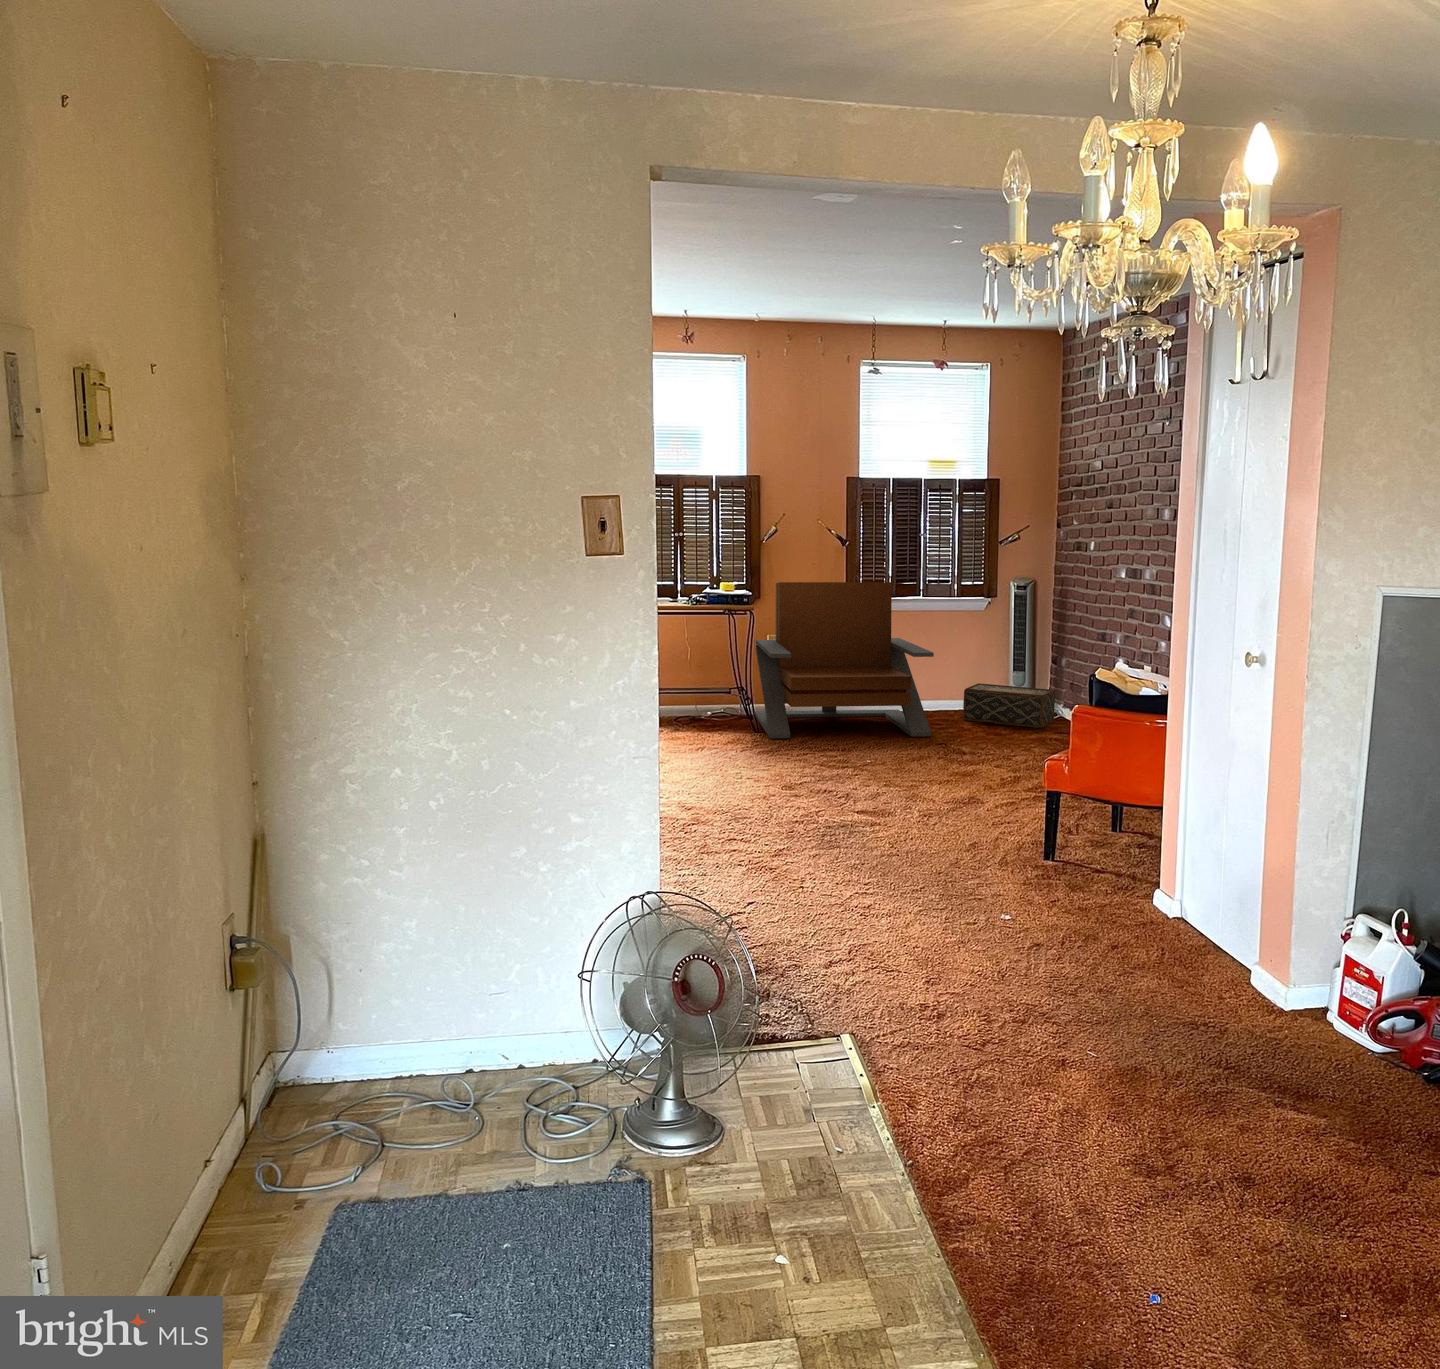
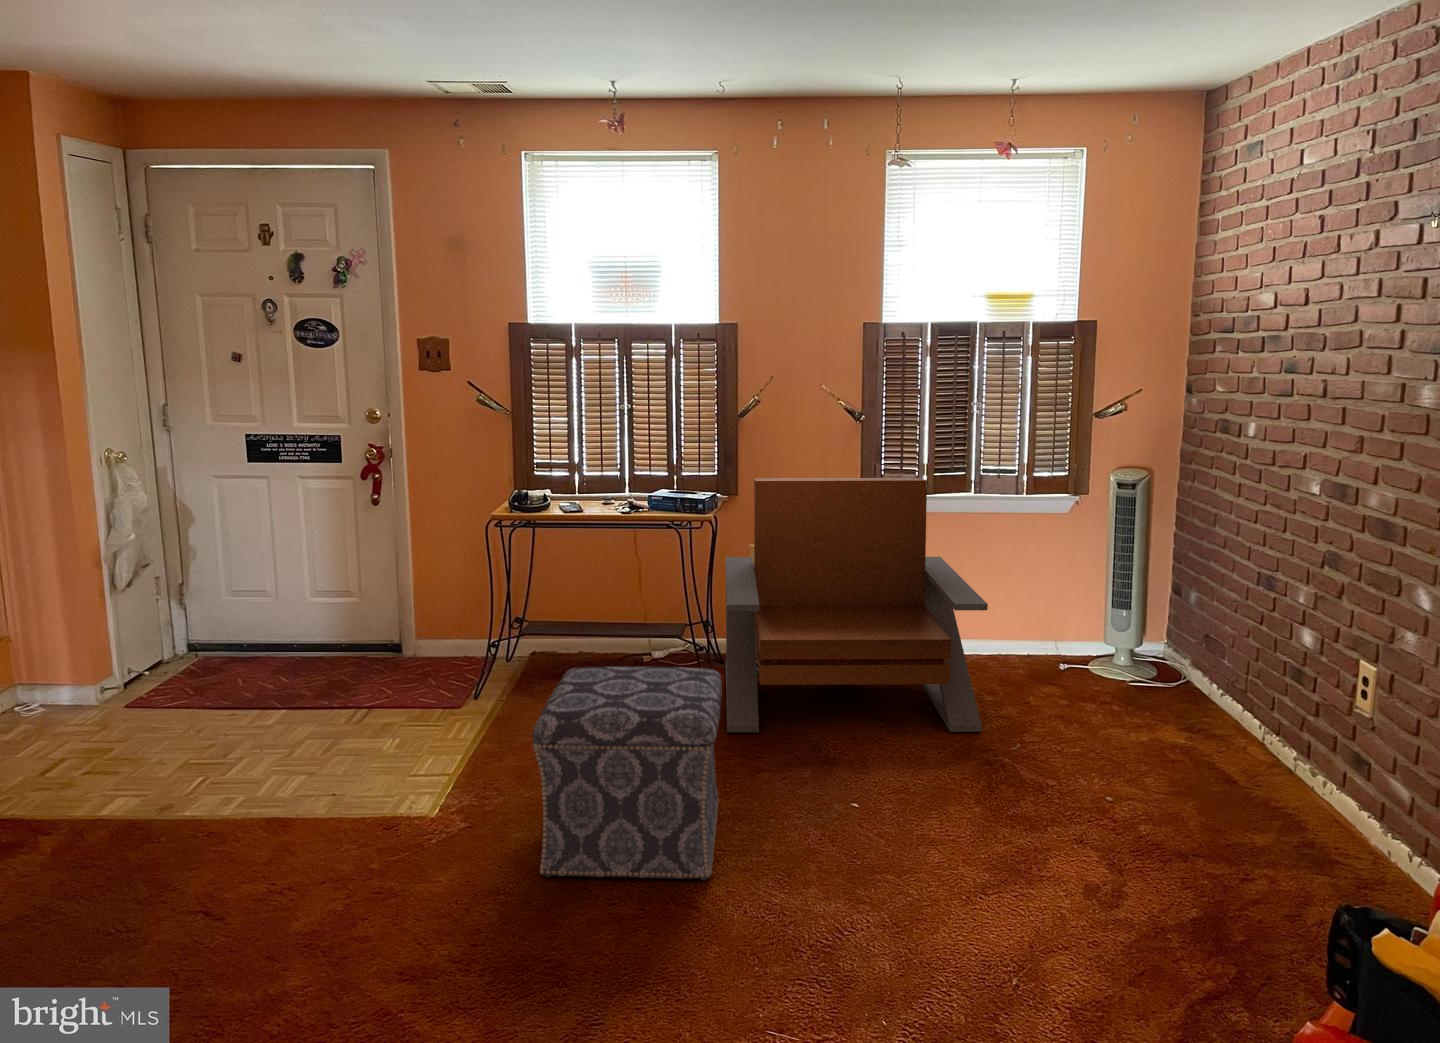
ottoman: none [685,676,790,784] -> present [532,667,722,880]
woven basket: present [963,683,1055,728] -> none [1034,626,1179,712]

